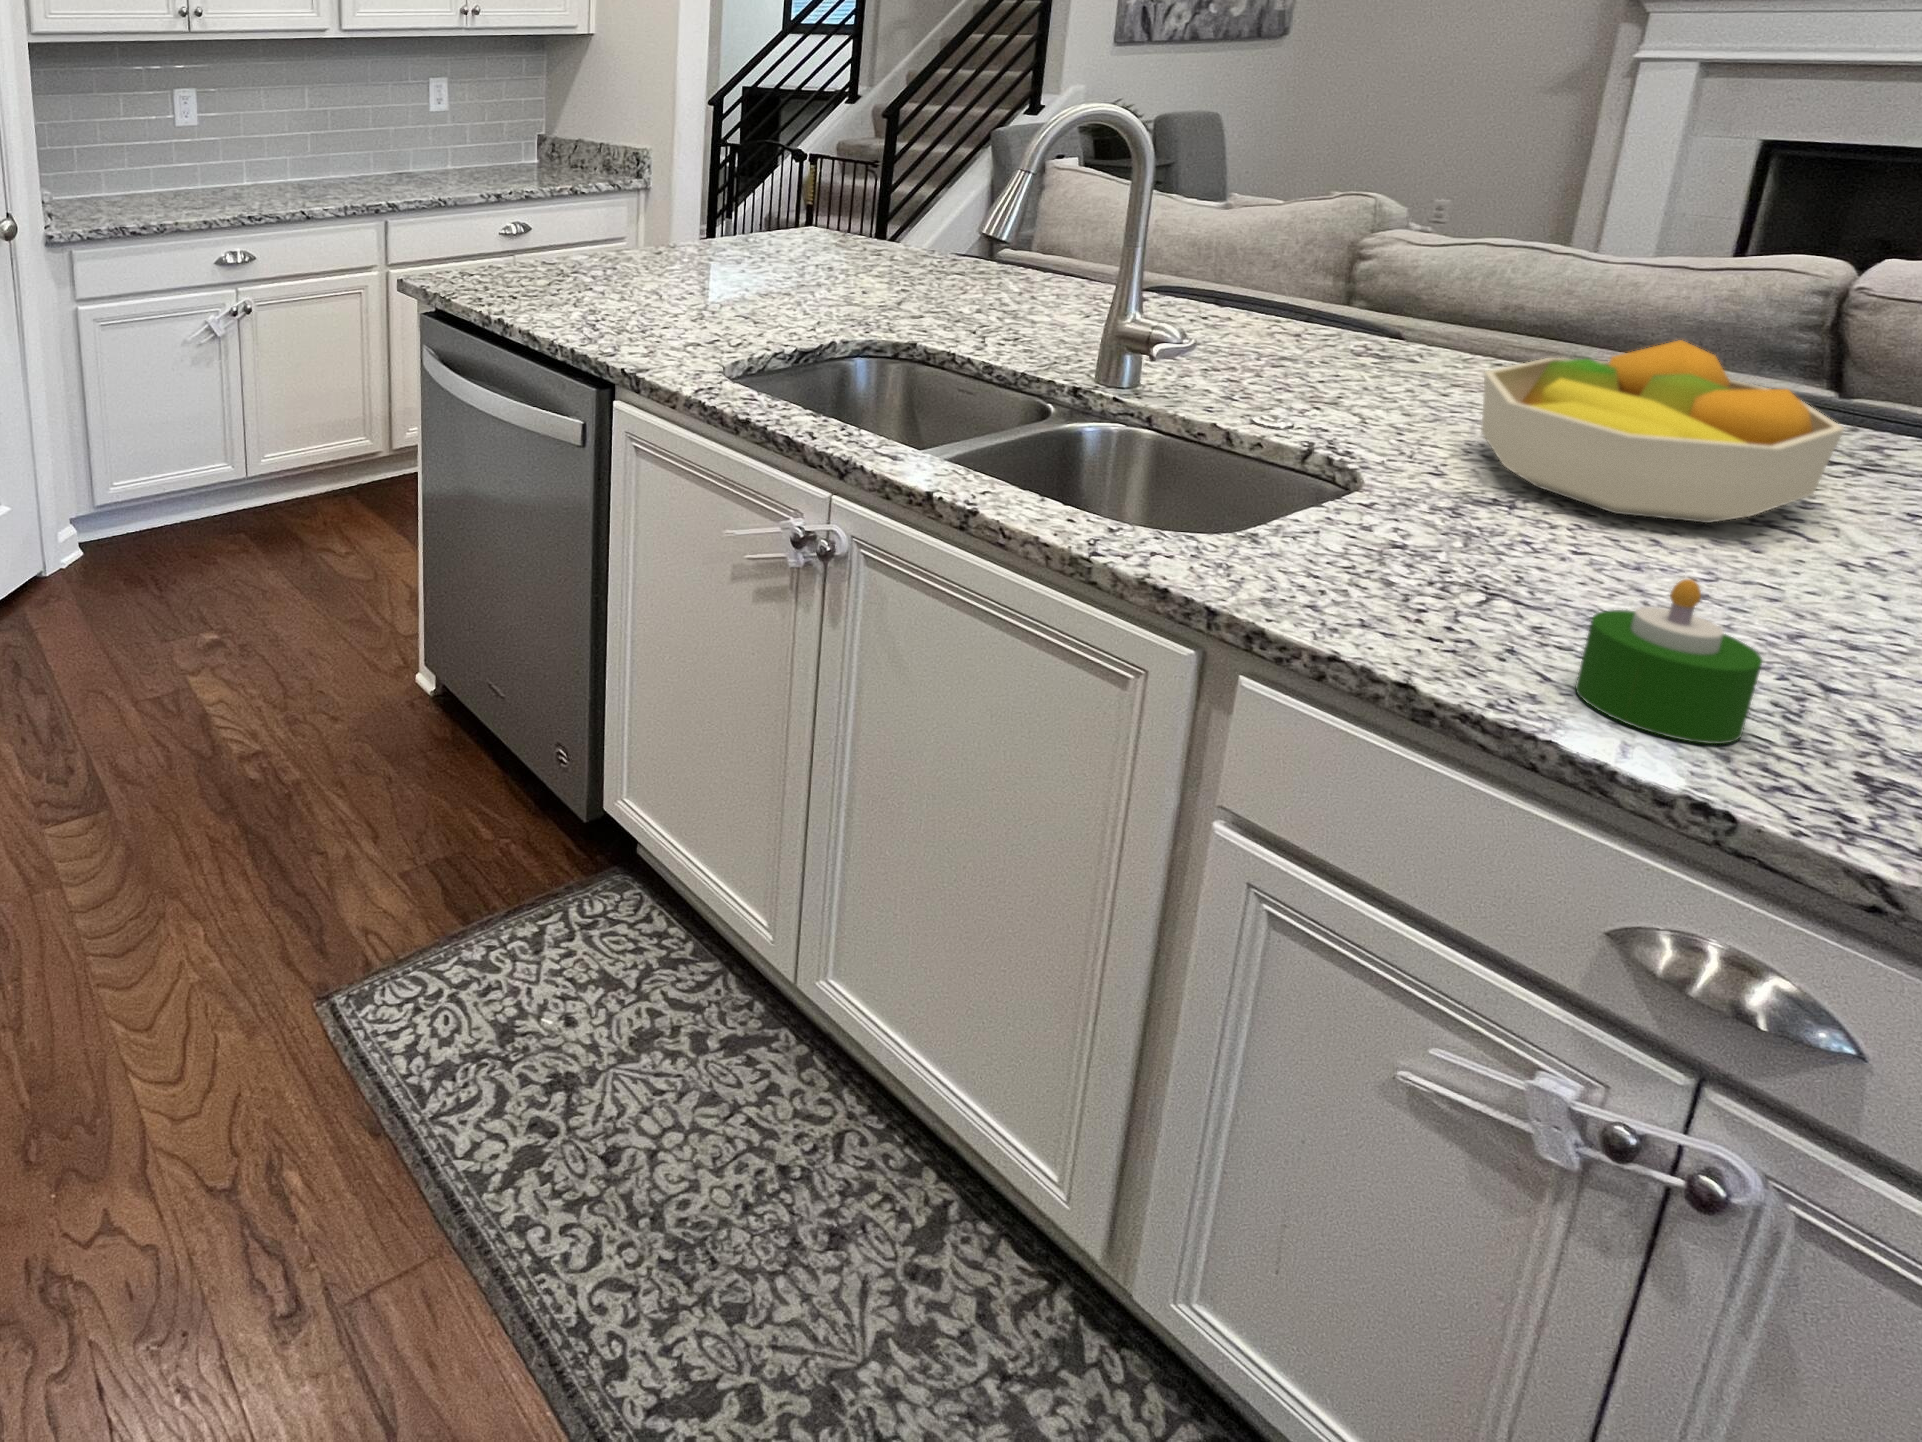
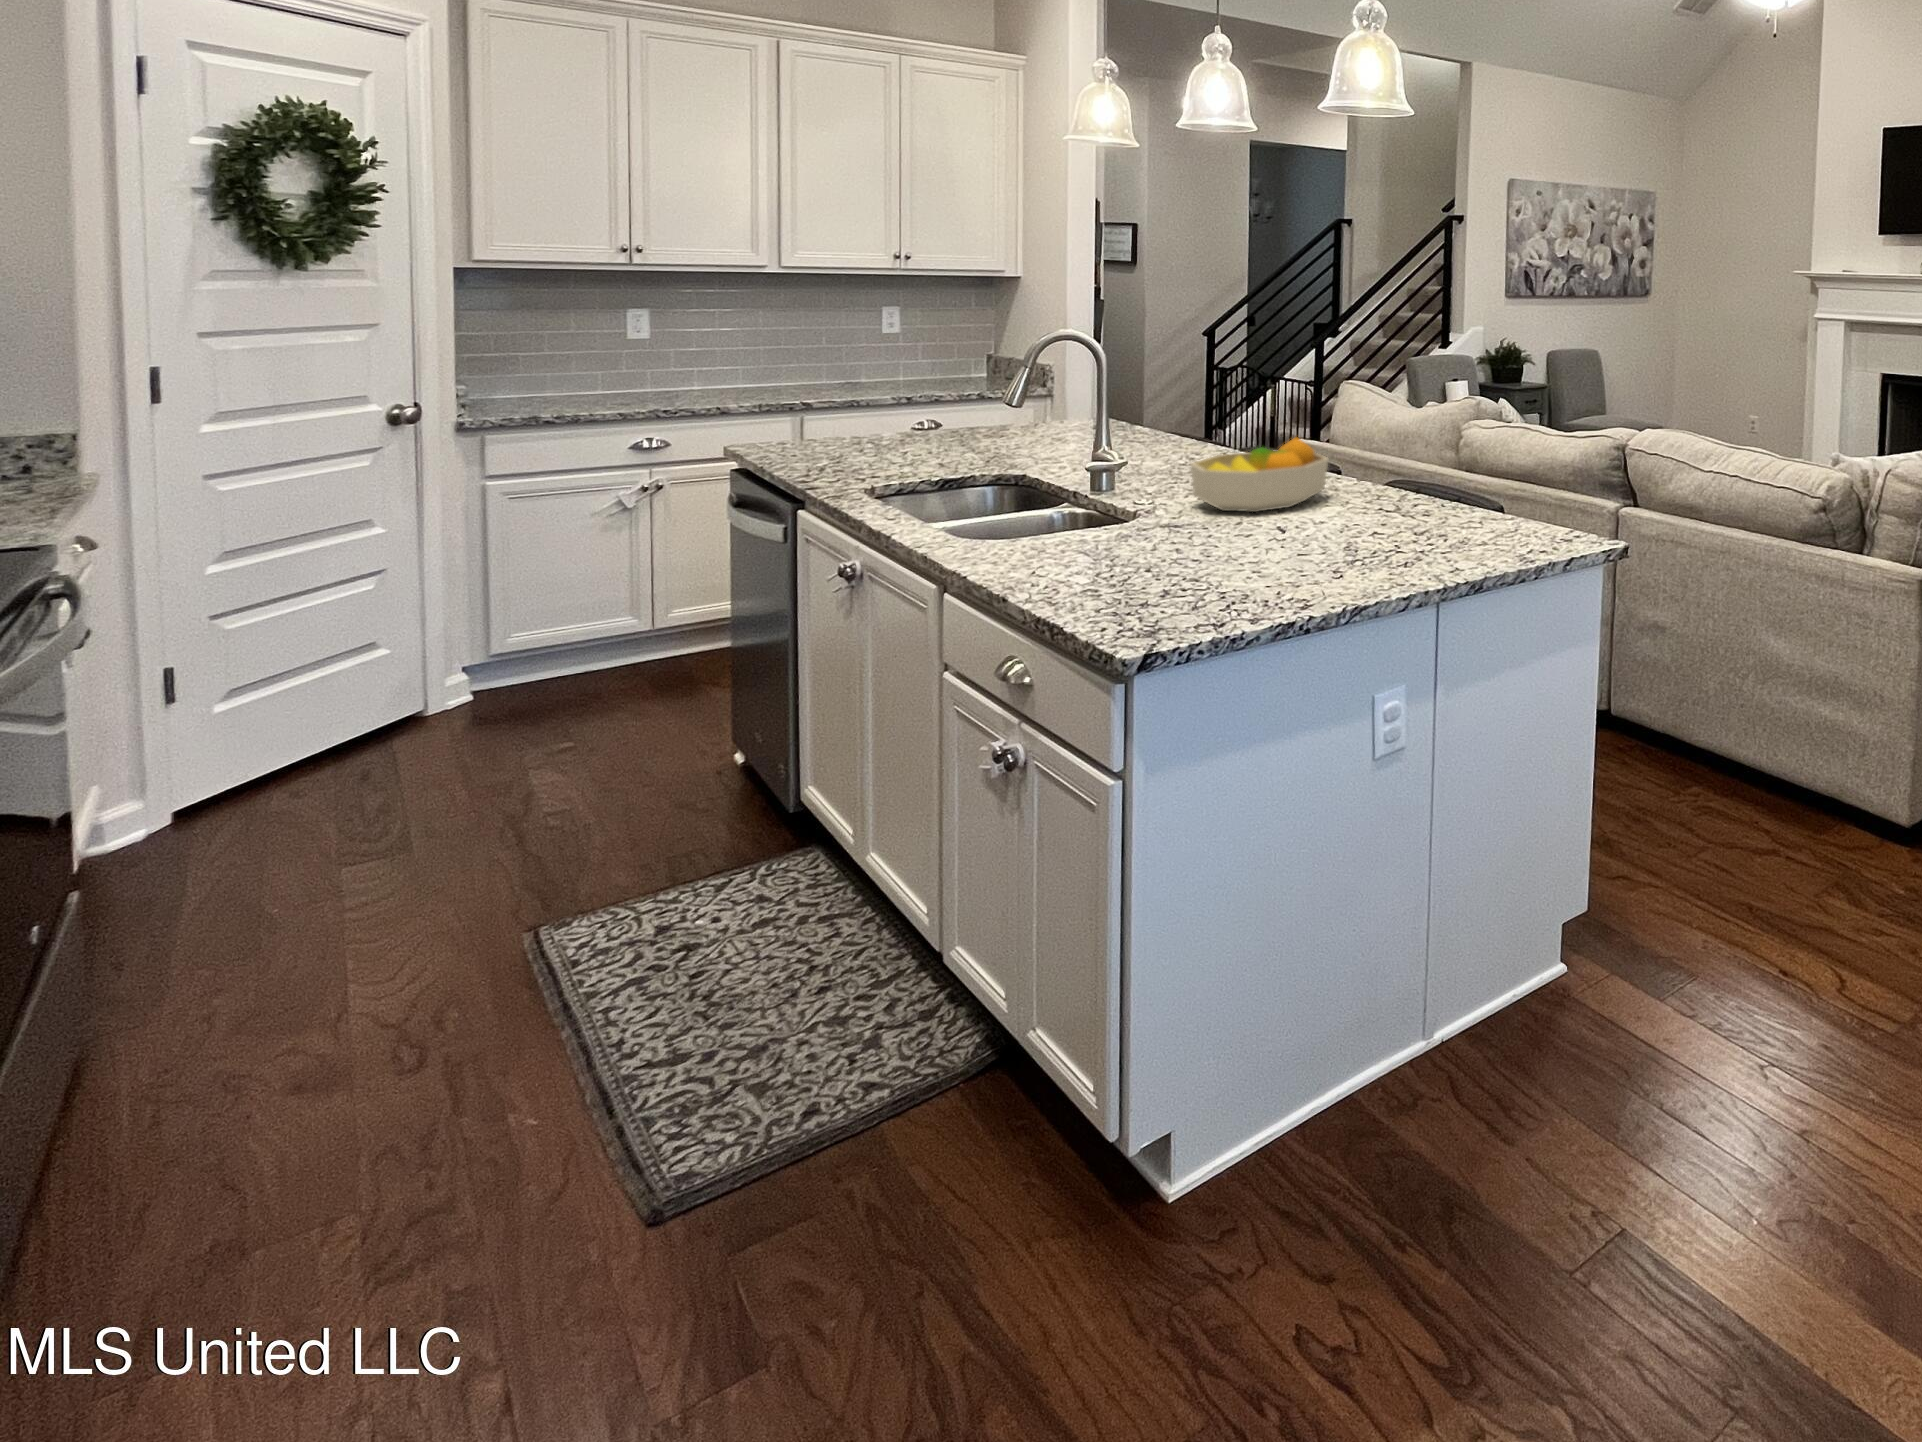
candle: present [1576,579,1762,744] -> none [1047,499,1097,560]

